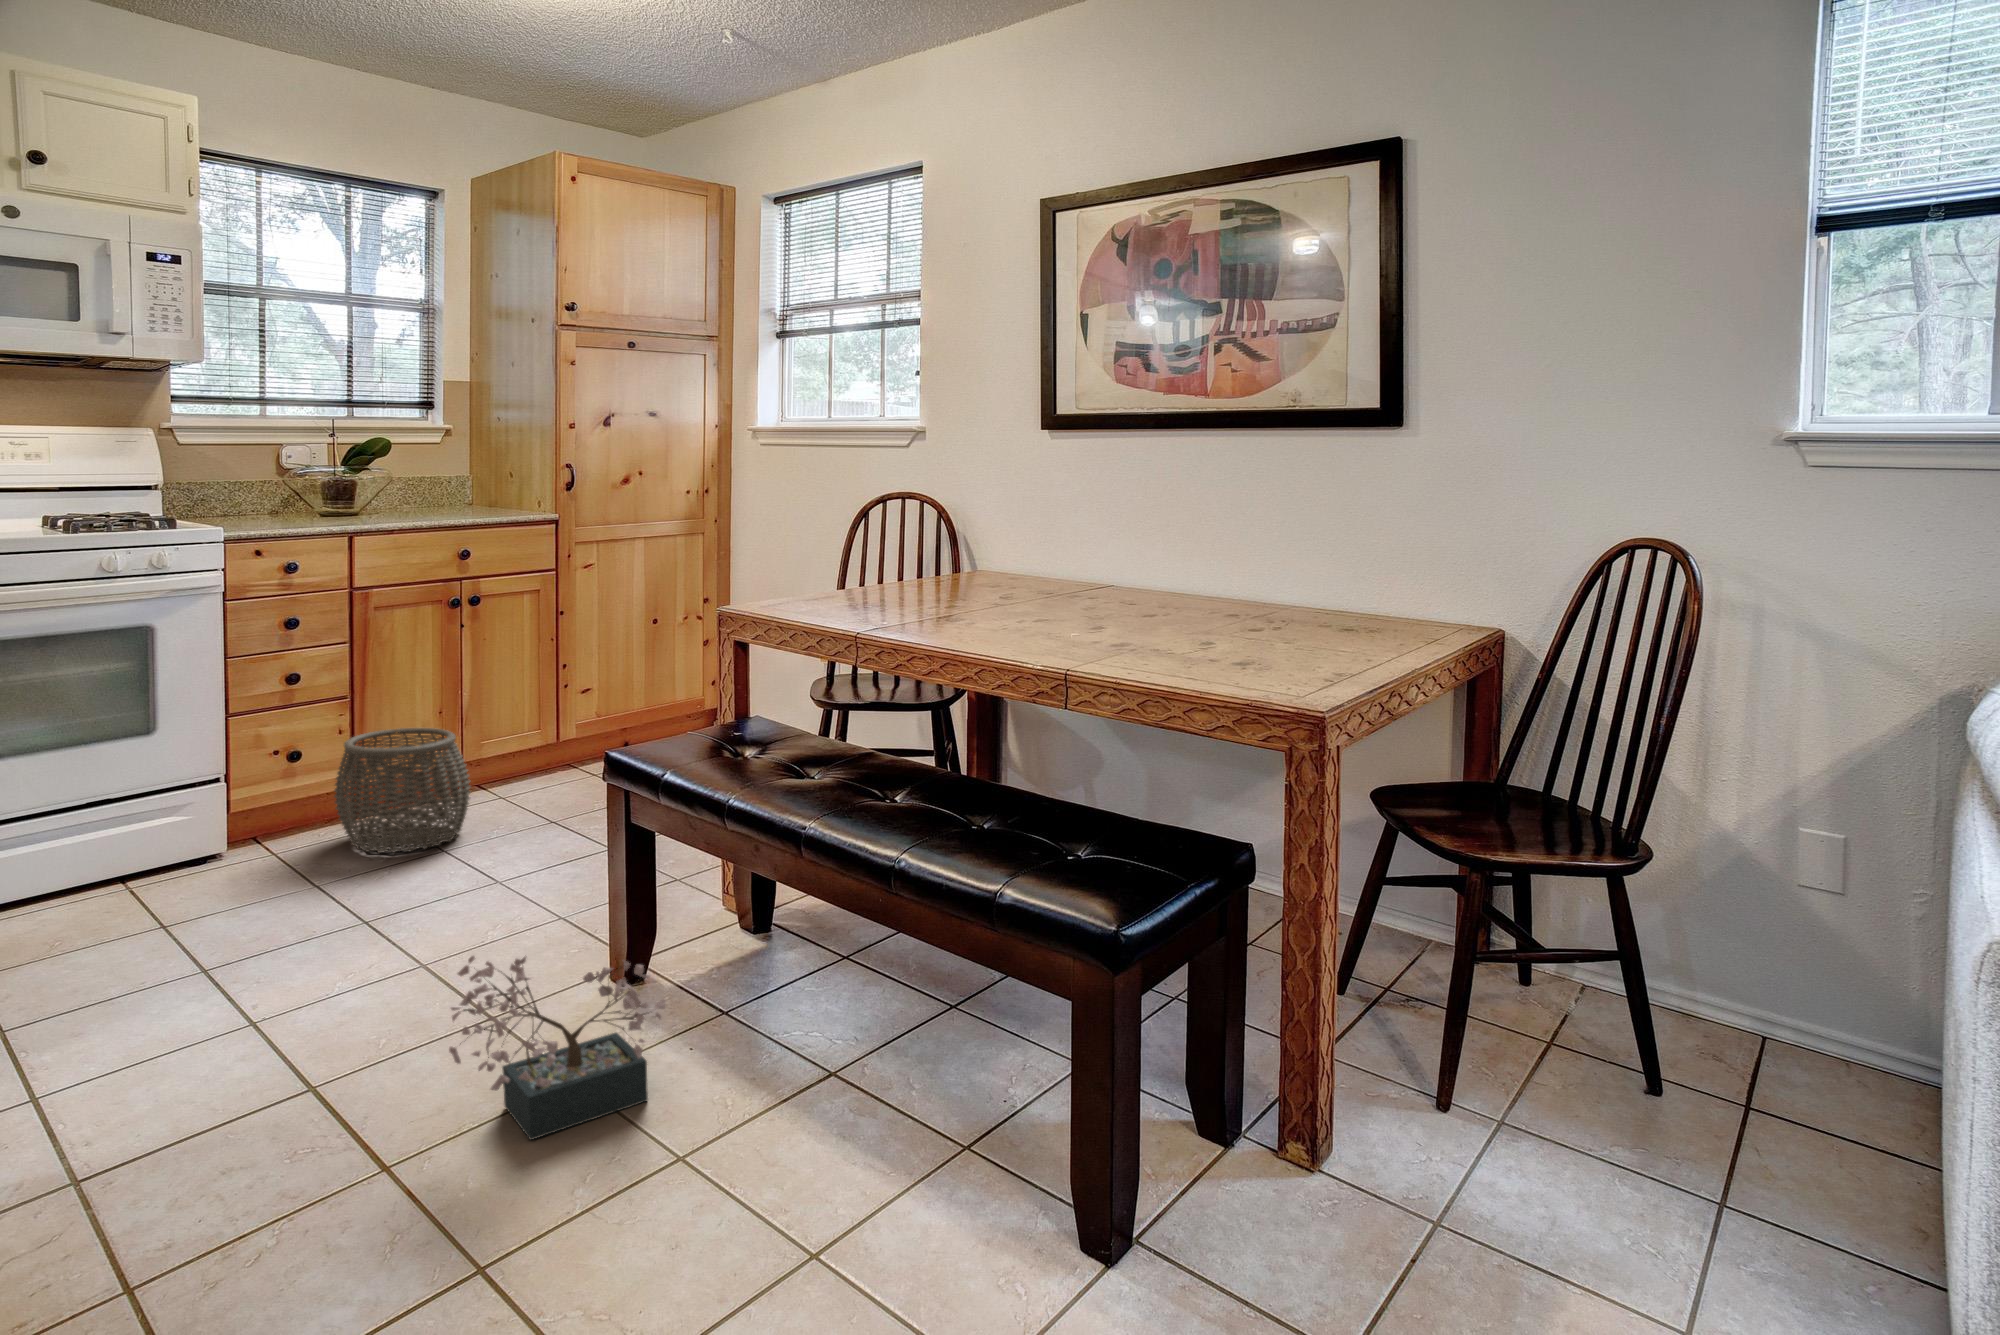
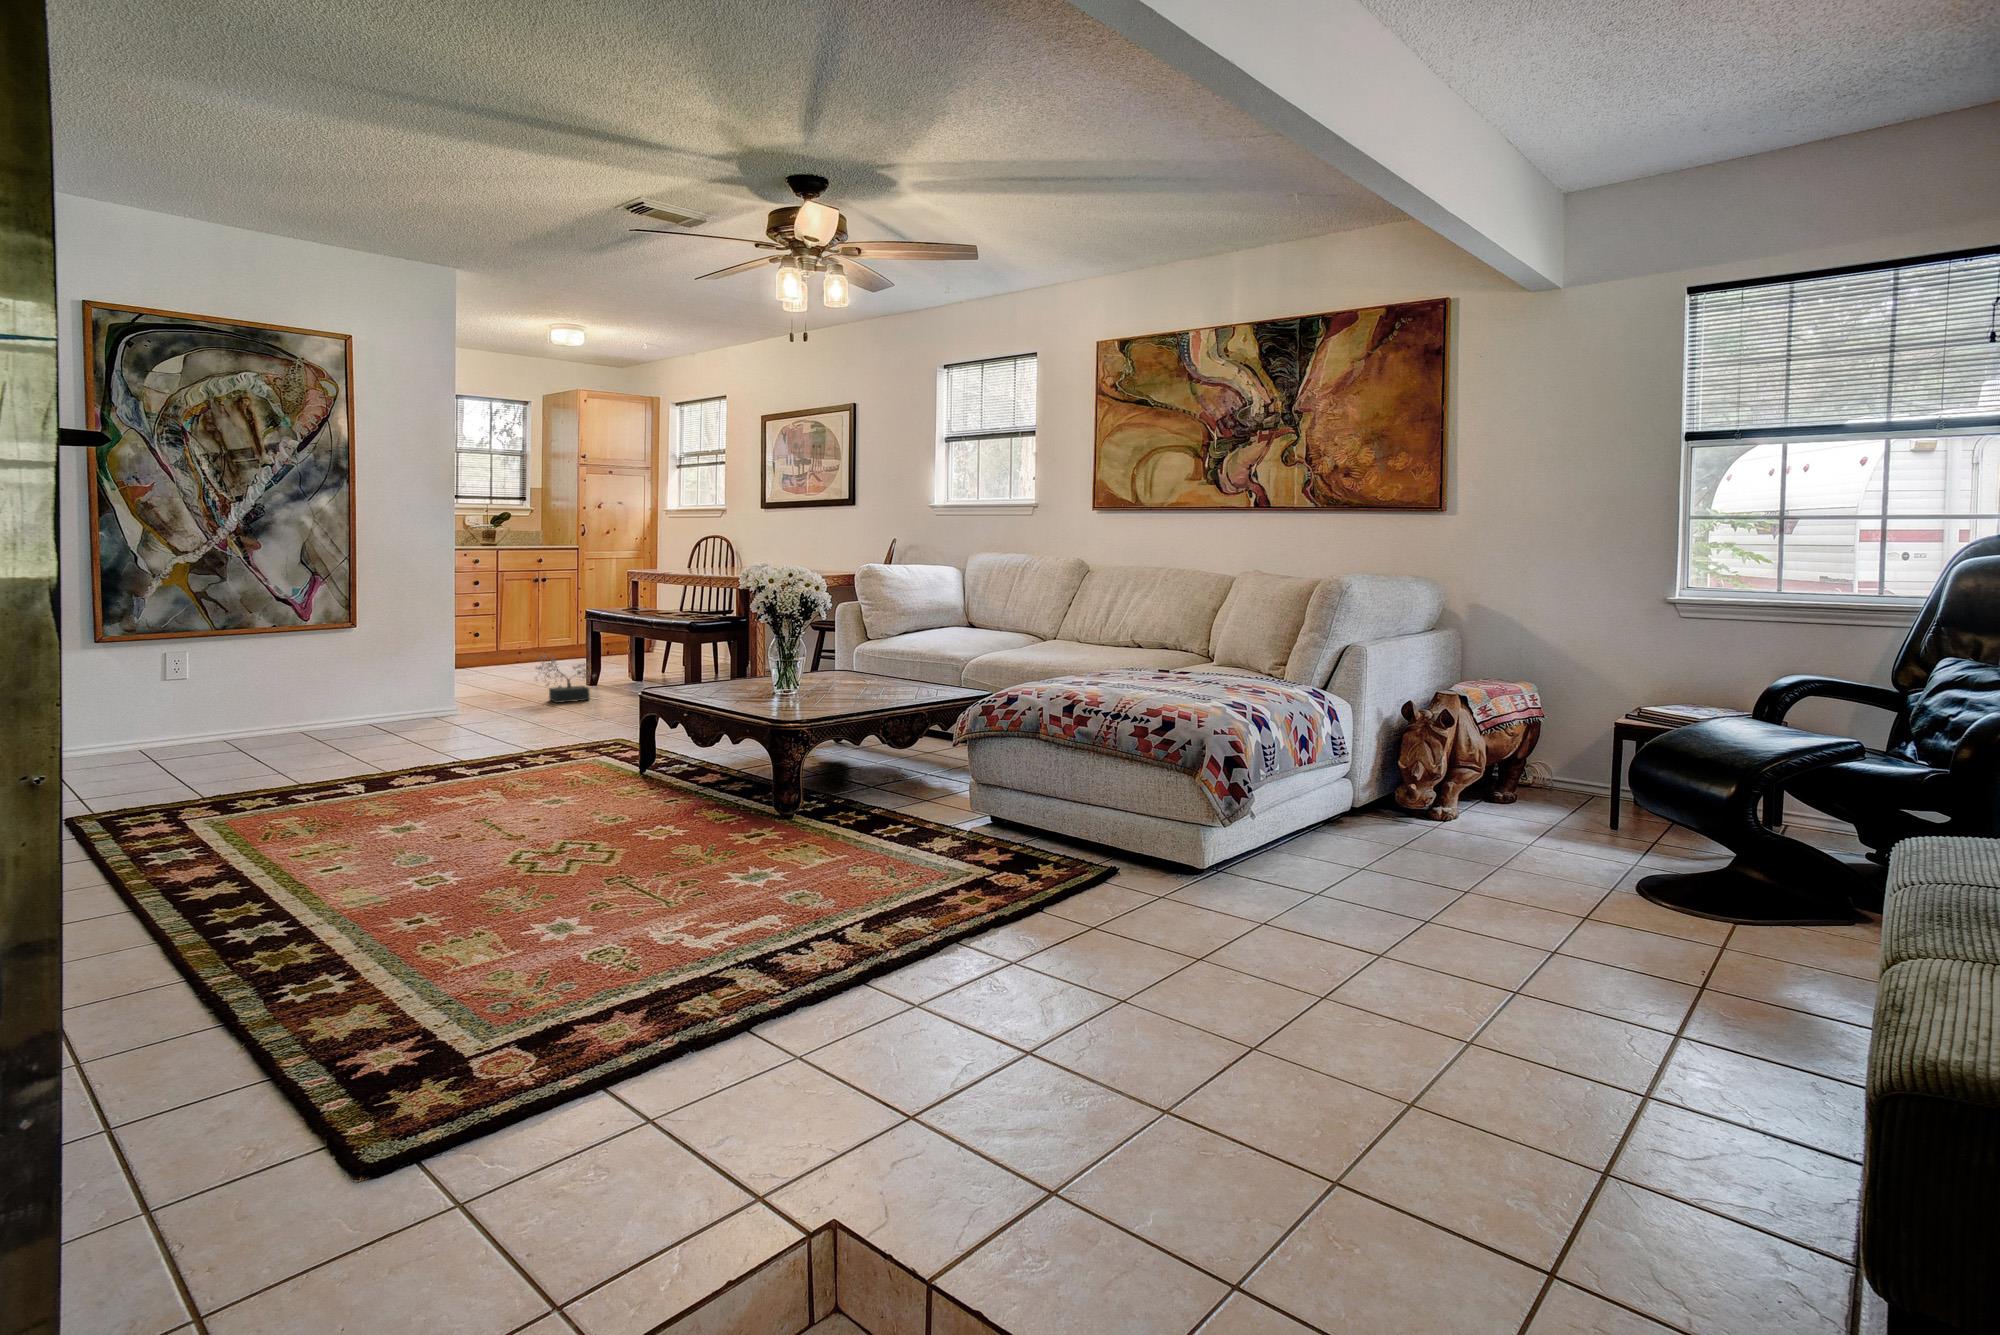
woven basket: present [334,728,470,853] -> none [489,626,541,669]

